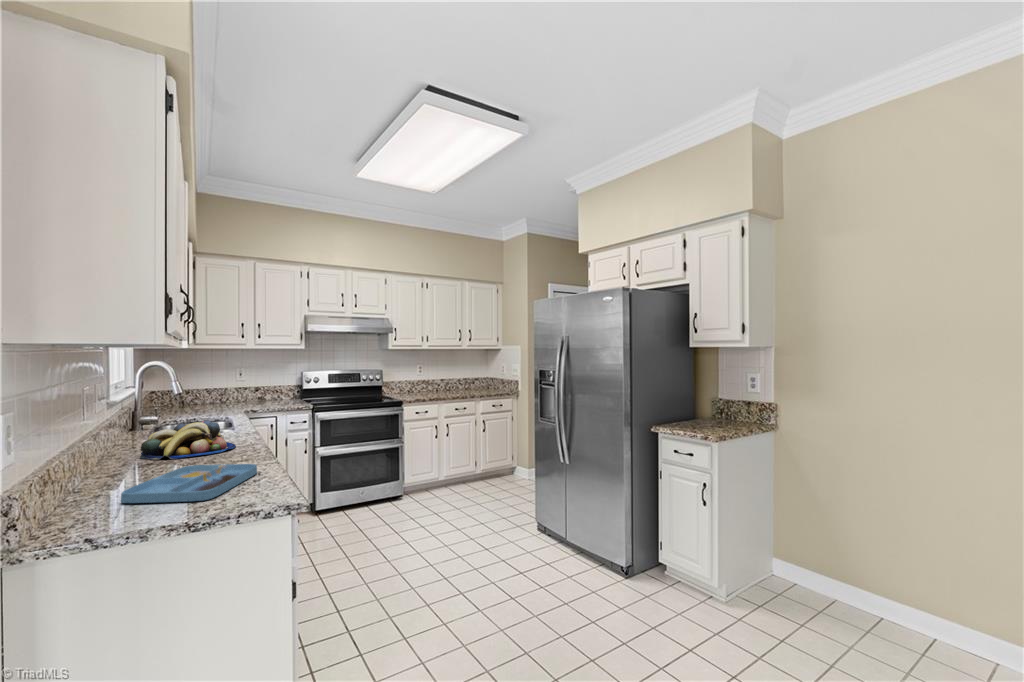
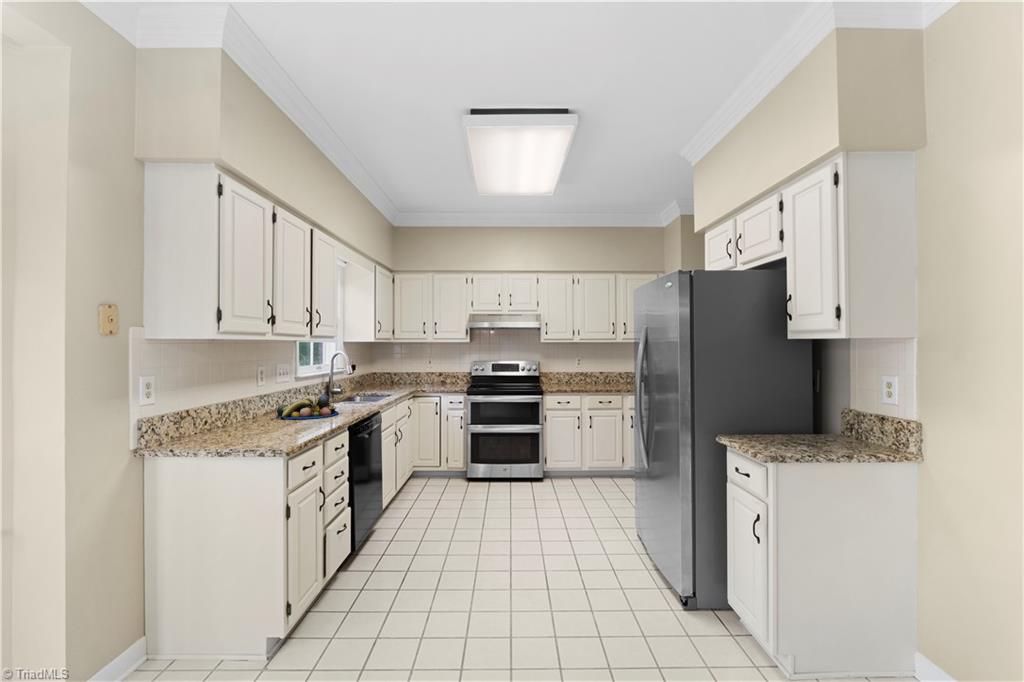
tray: present [121,464,257,503] -> none [190,424,291,447]

